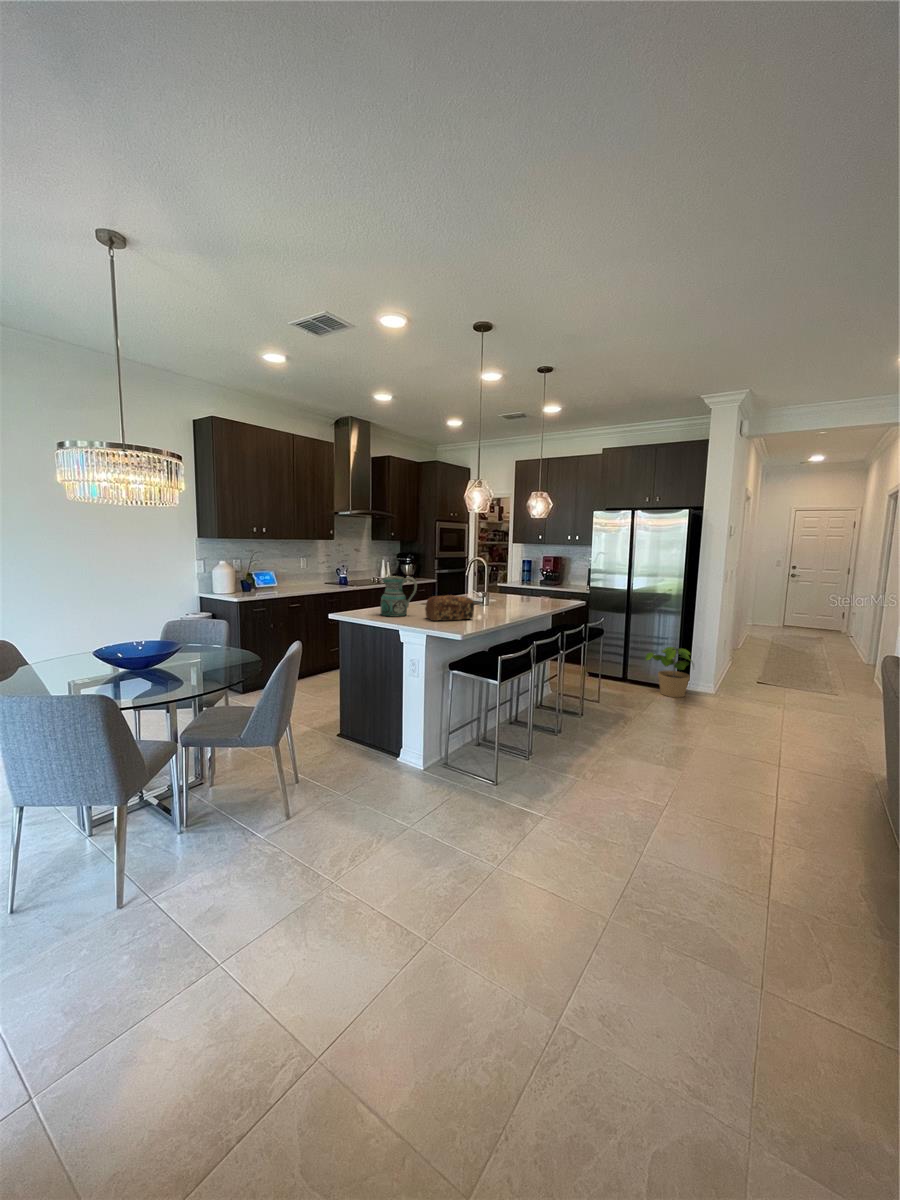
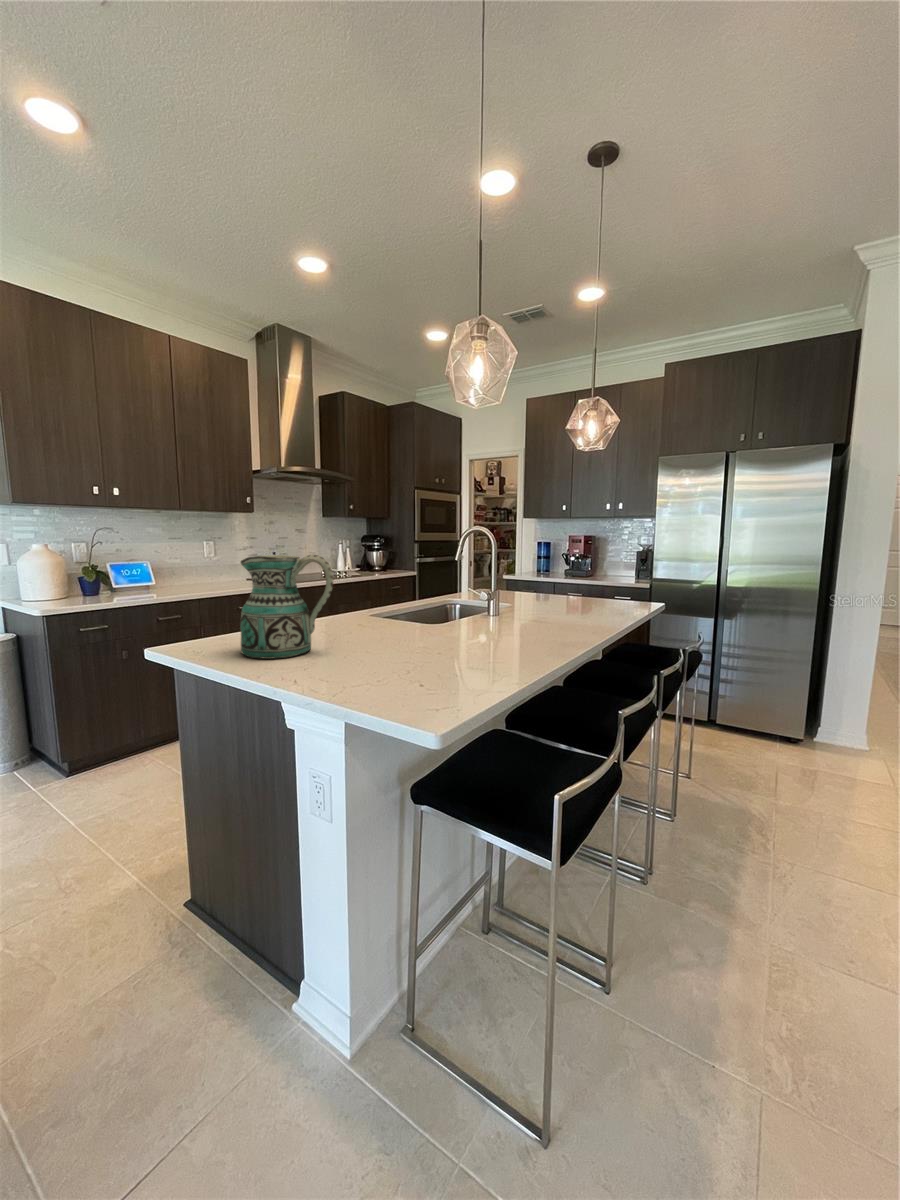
bread loaf: present [425,595,474,621] -> none [351,600,480,674]
potted plant: present [646,647,694,698] -> none [761,679,868,763]

